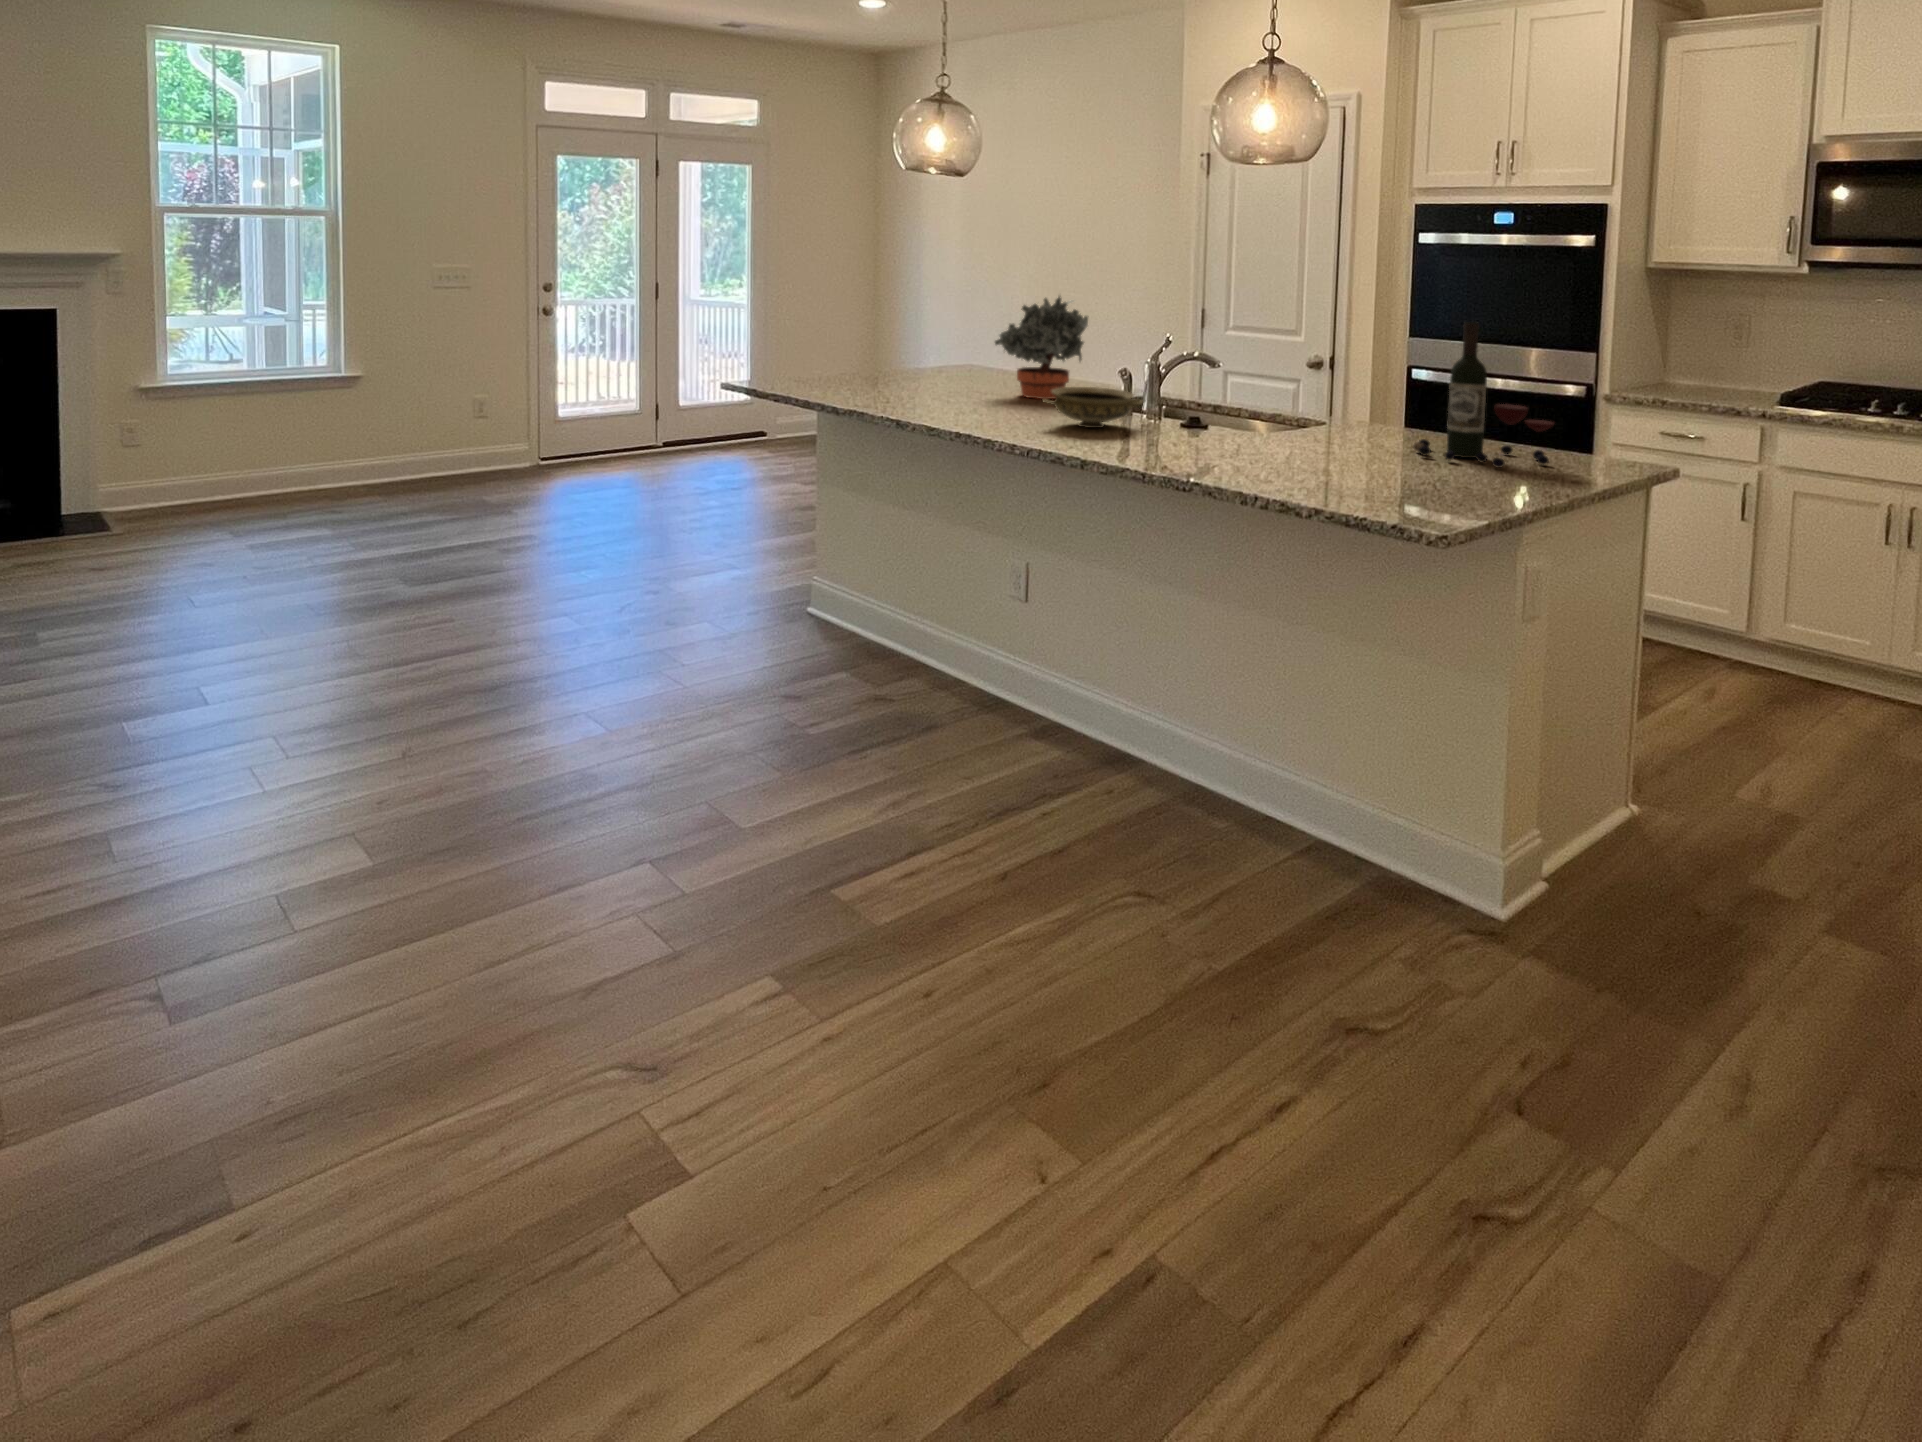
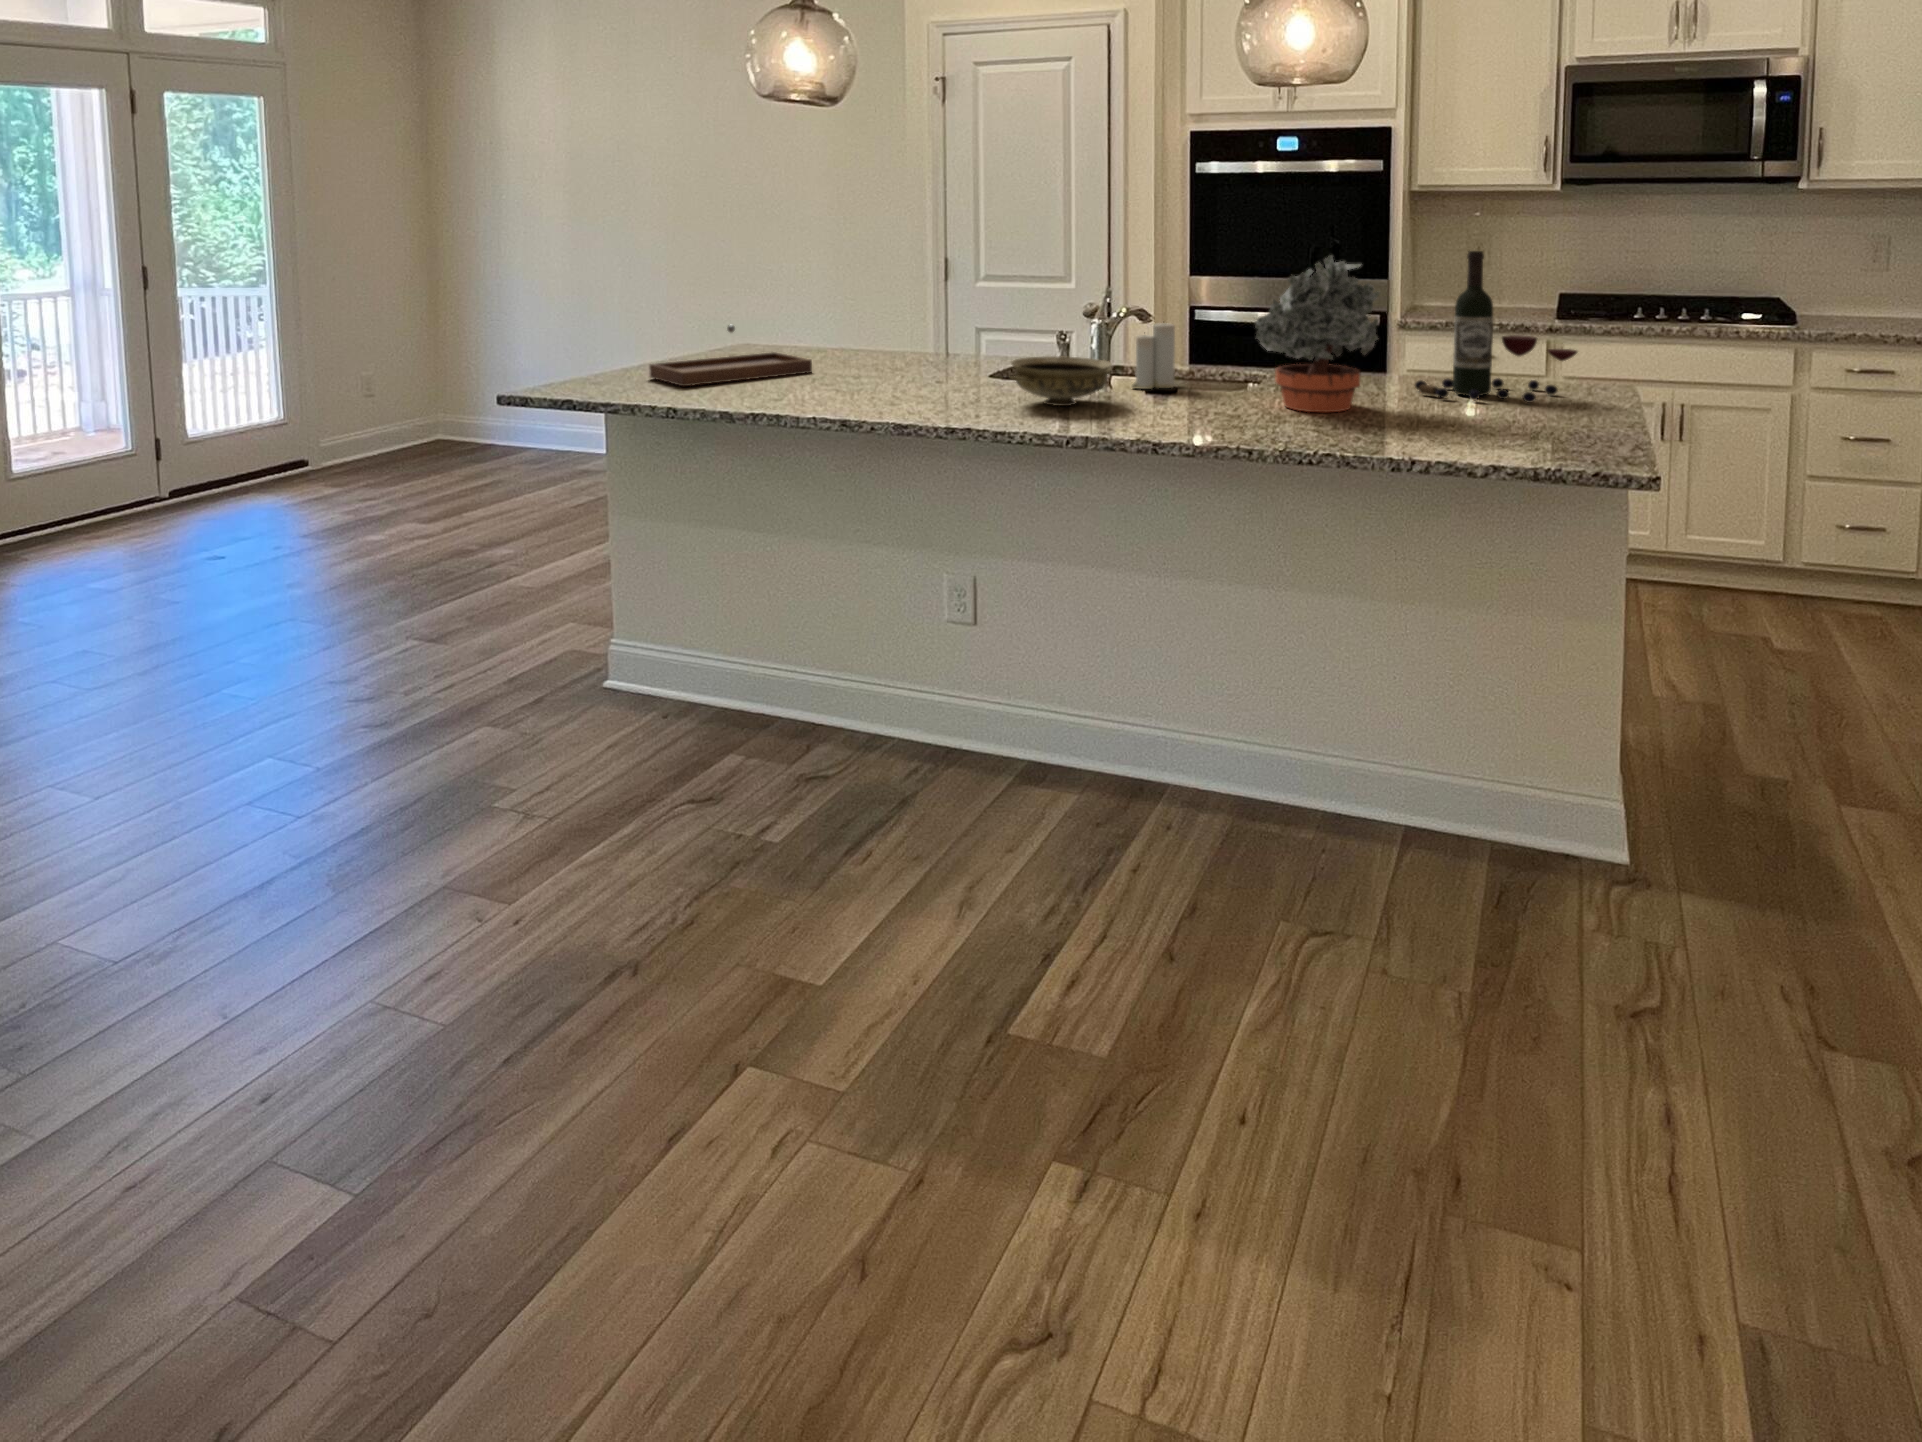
potted plant: present [995,296,1088,399] -> present [1255,256,1380,412]
tray: none [849,345,968,388] -> present [649,325,812,386]
candle: none [1176,363,1219,424] -> present [1131,323,1175,389]

